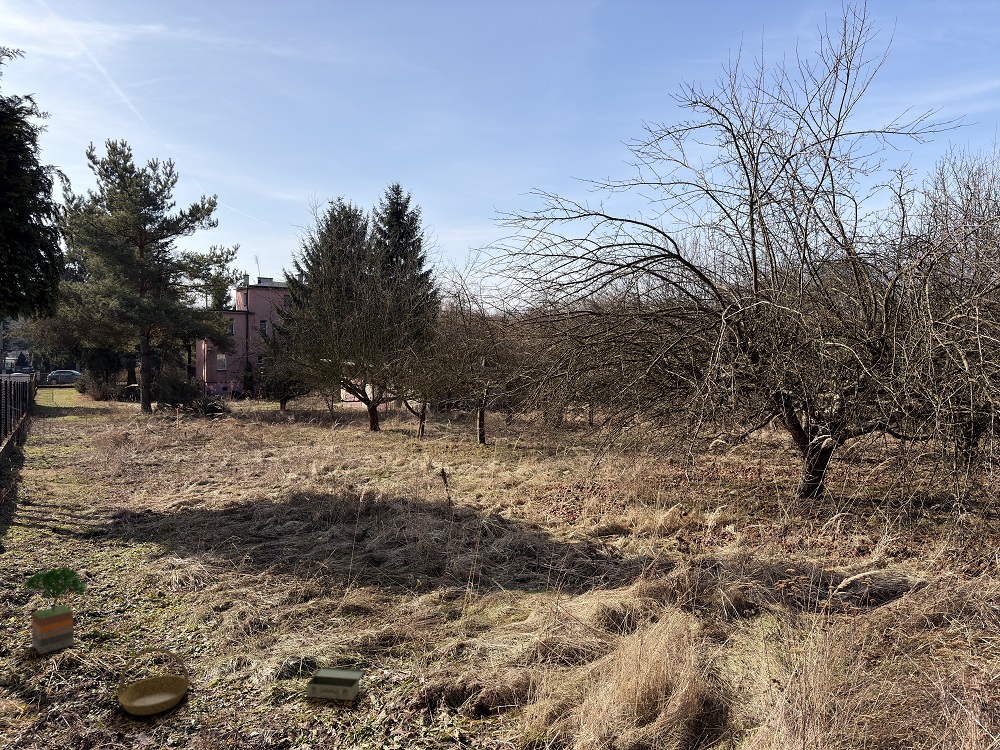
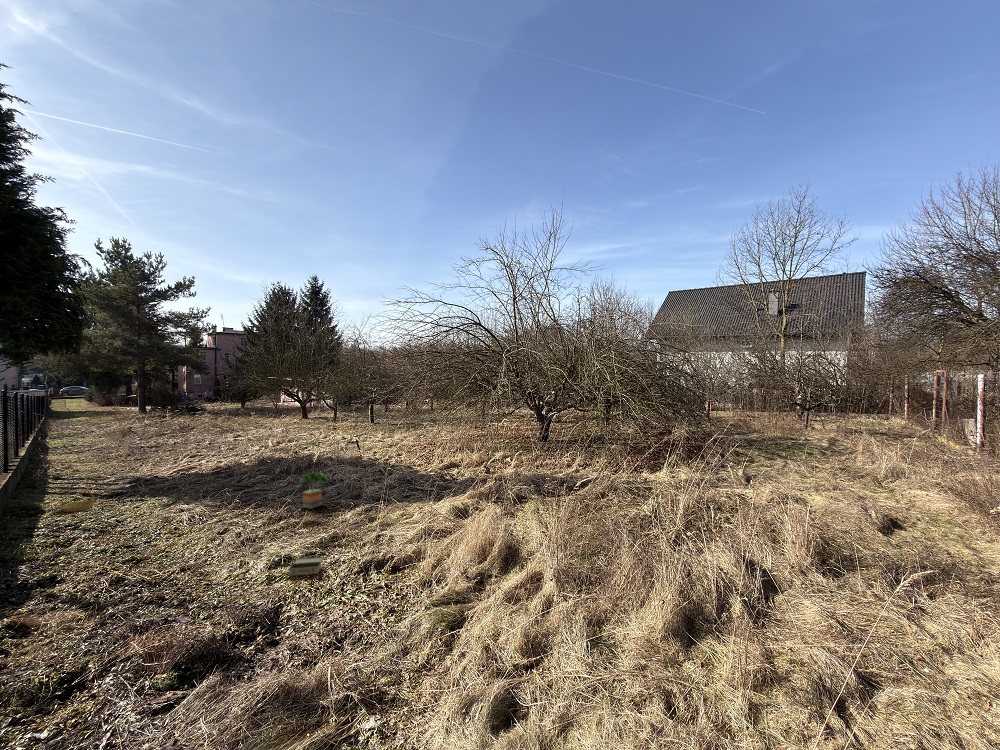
potted tree: present [23,567,86,654] -> present [300,472,327,509]
basket: present [118,649,189,715] -> present [60,489,95,512]

